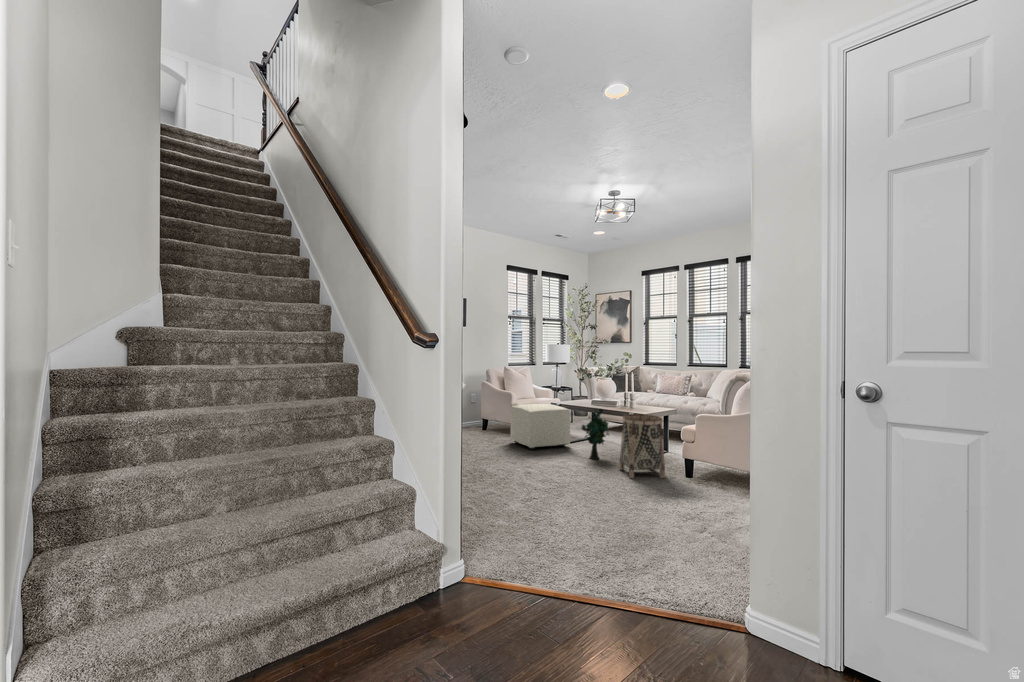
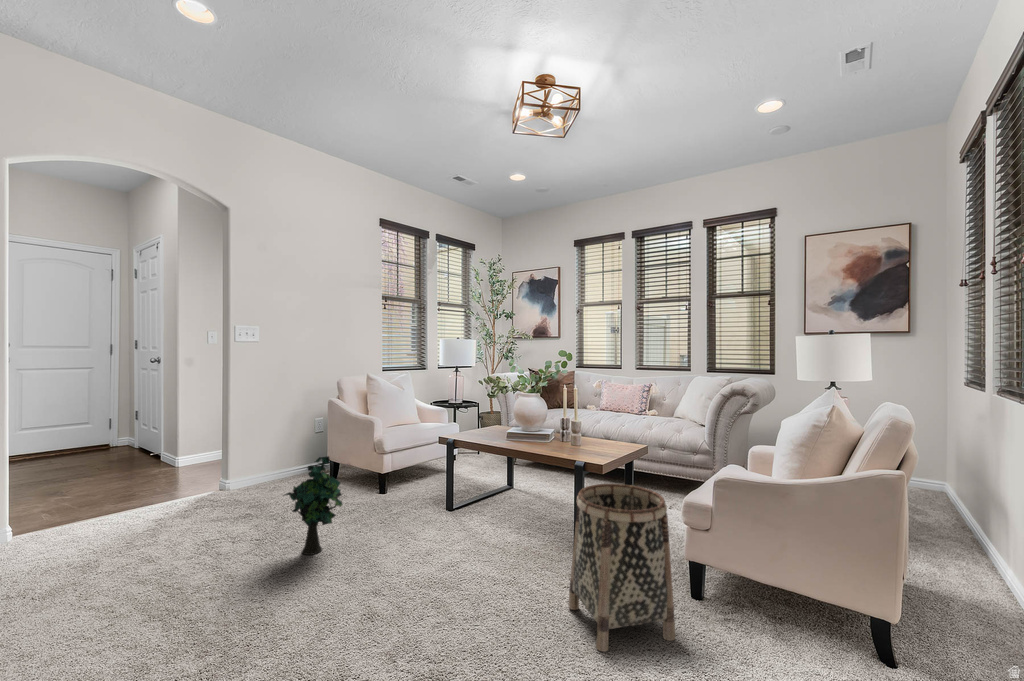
ottoman: present [510,404,570,450] -> none [360,441,469,537]
decorative plant: present [581,409,609,460] -> present [285,456,342,555]

